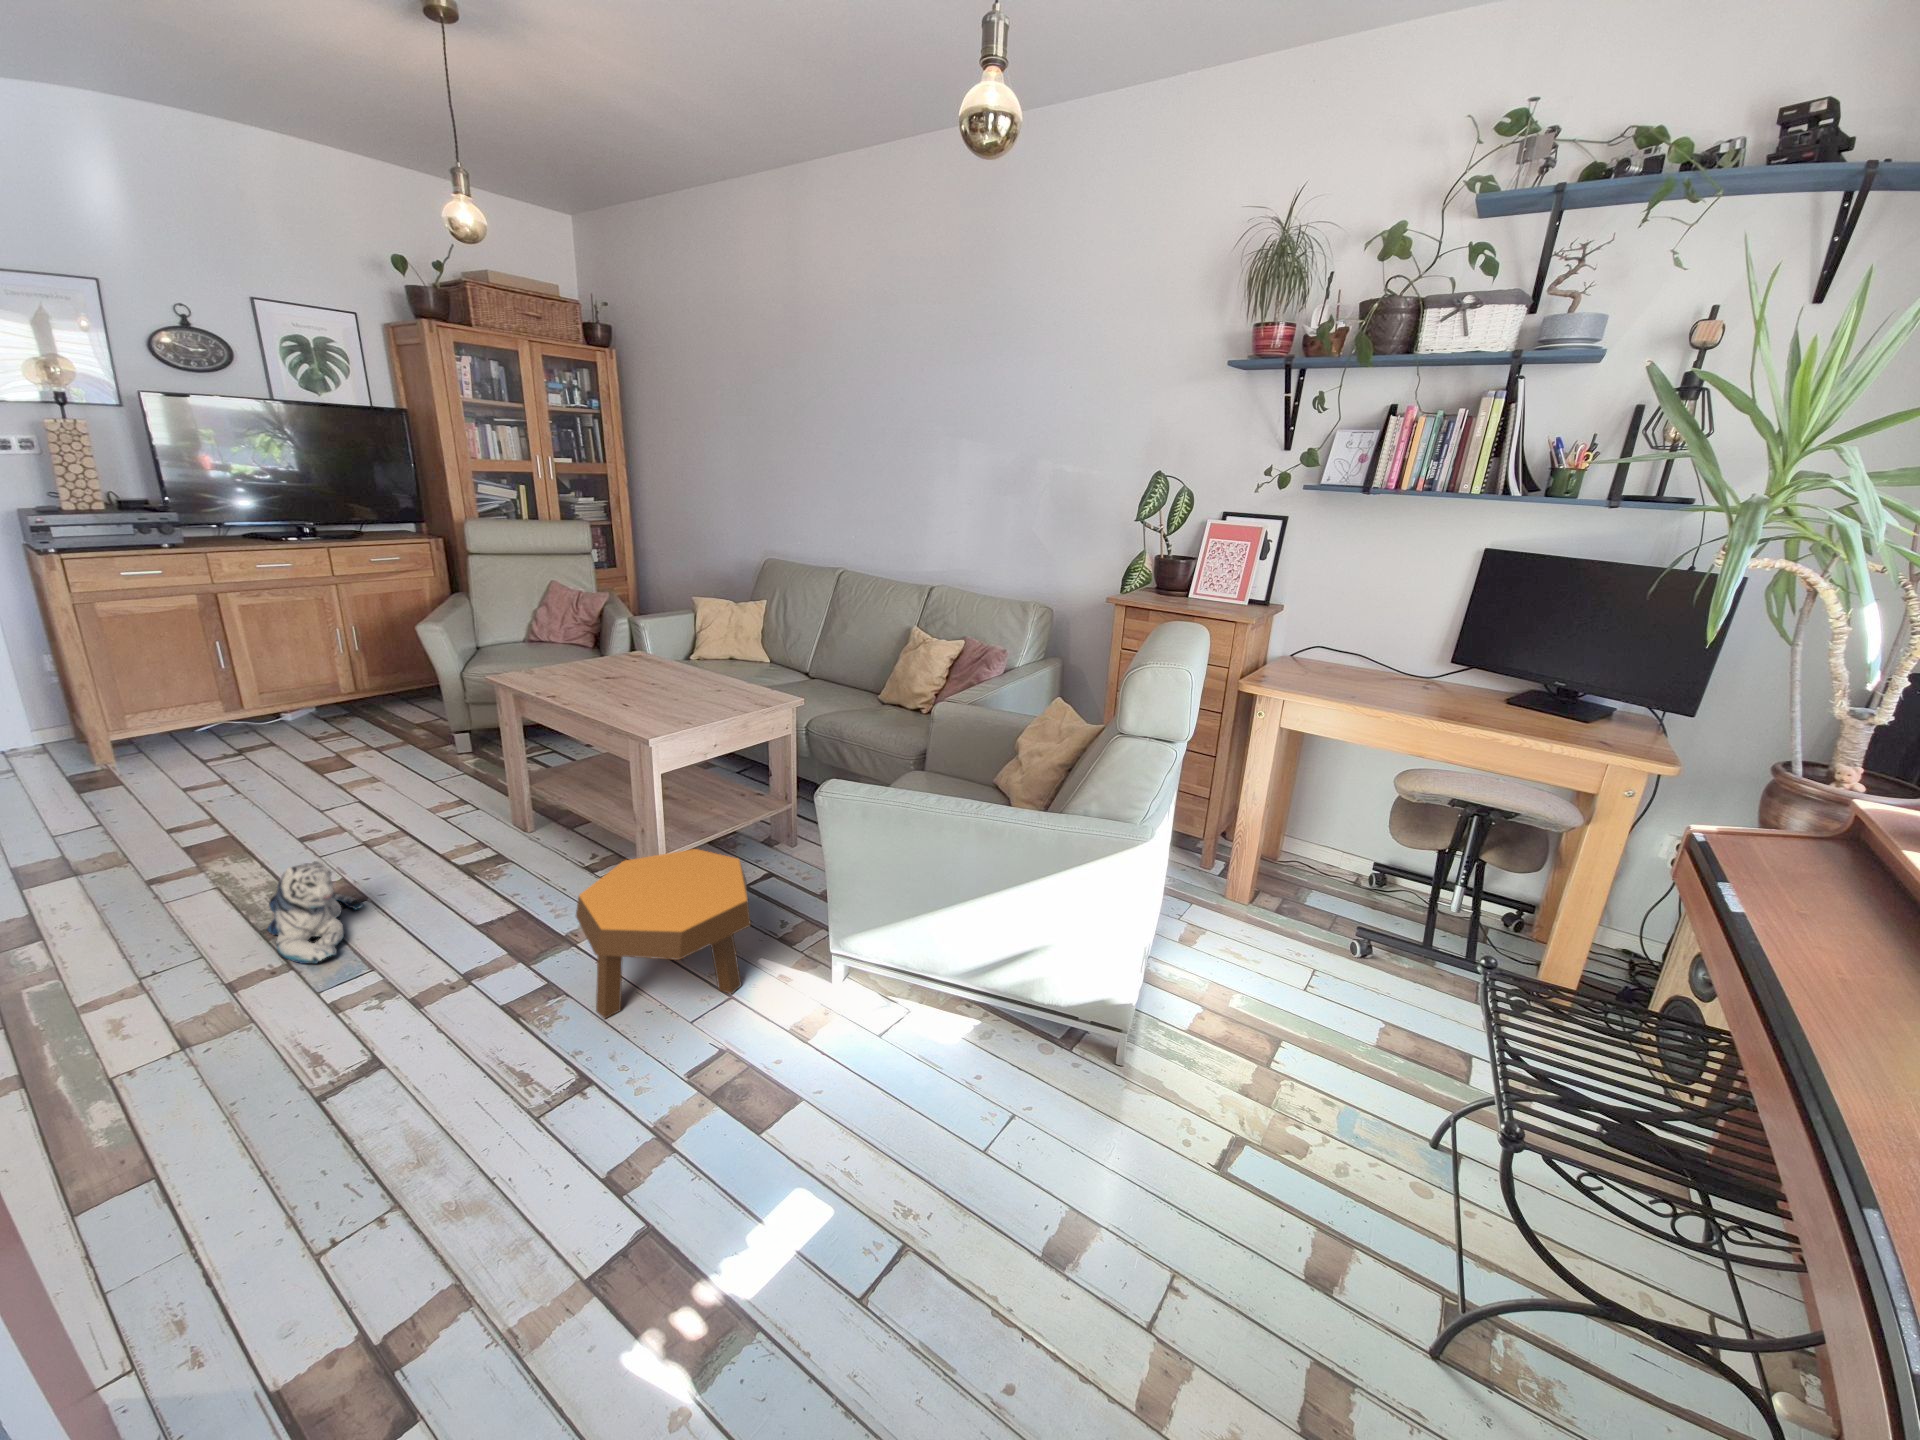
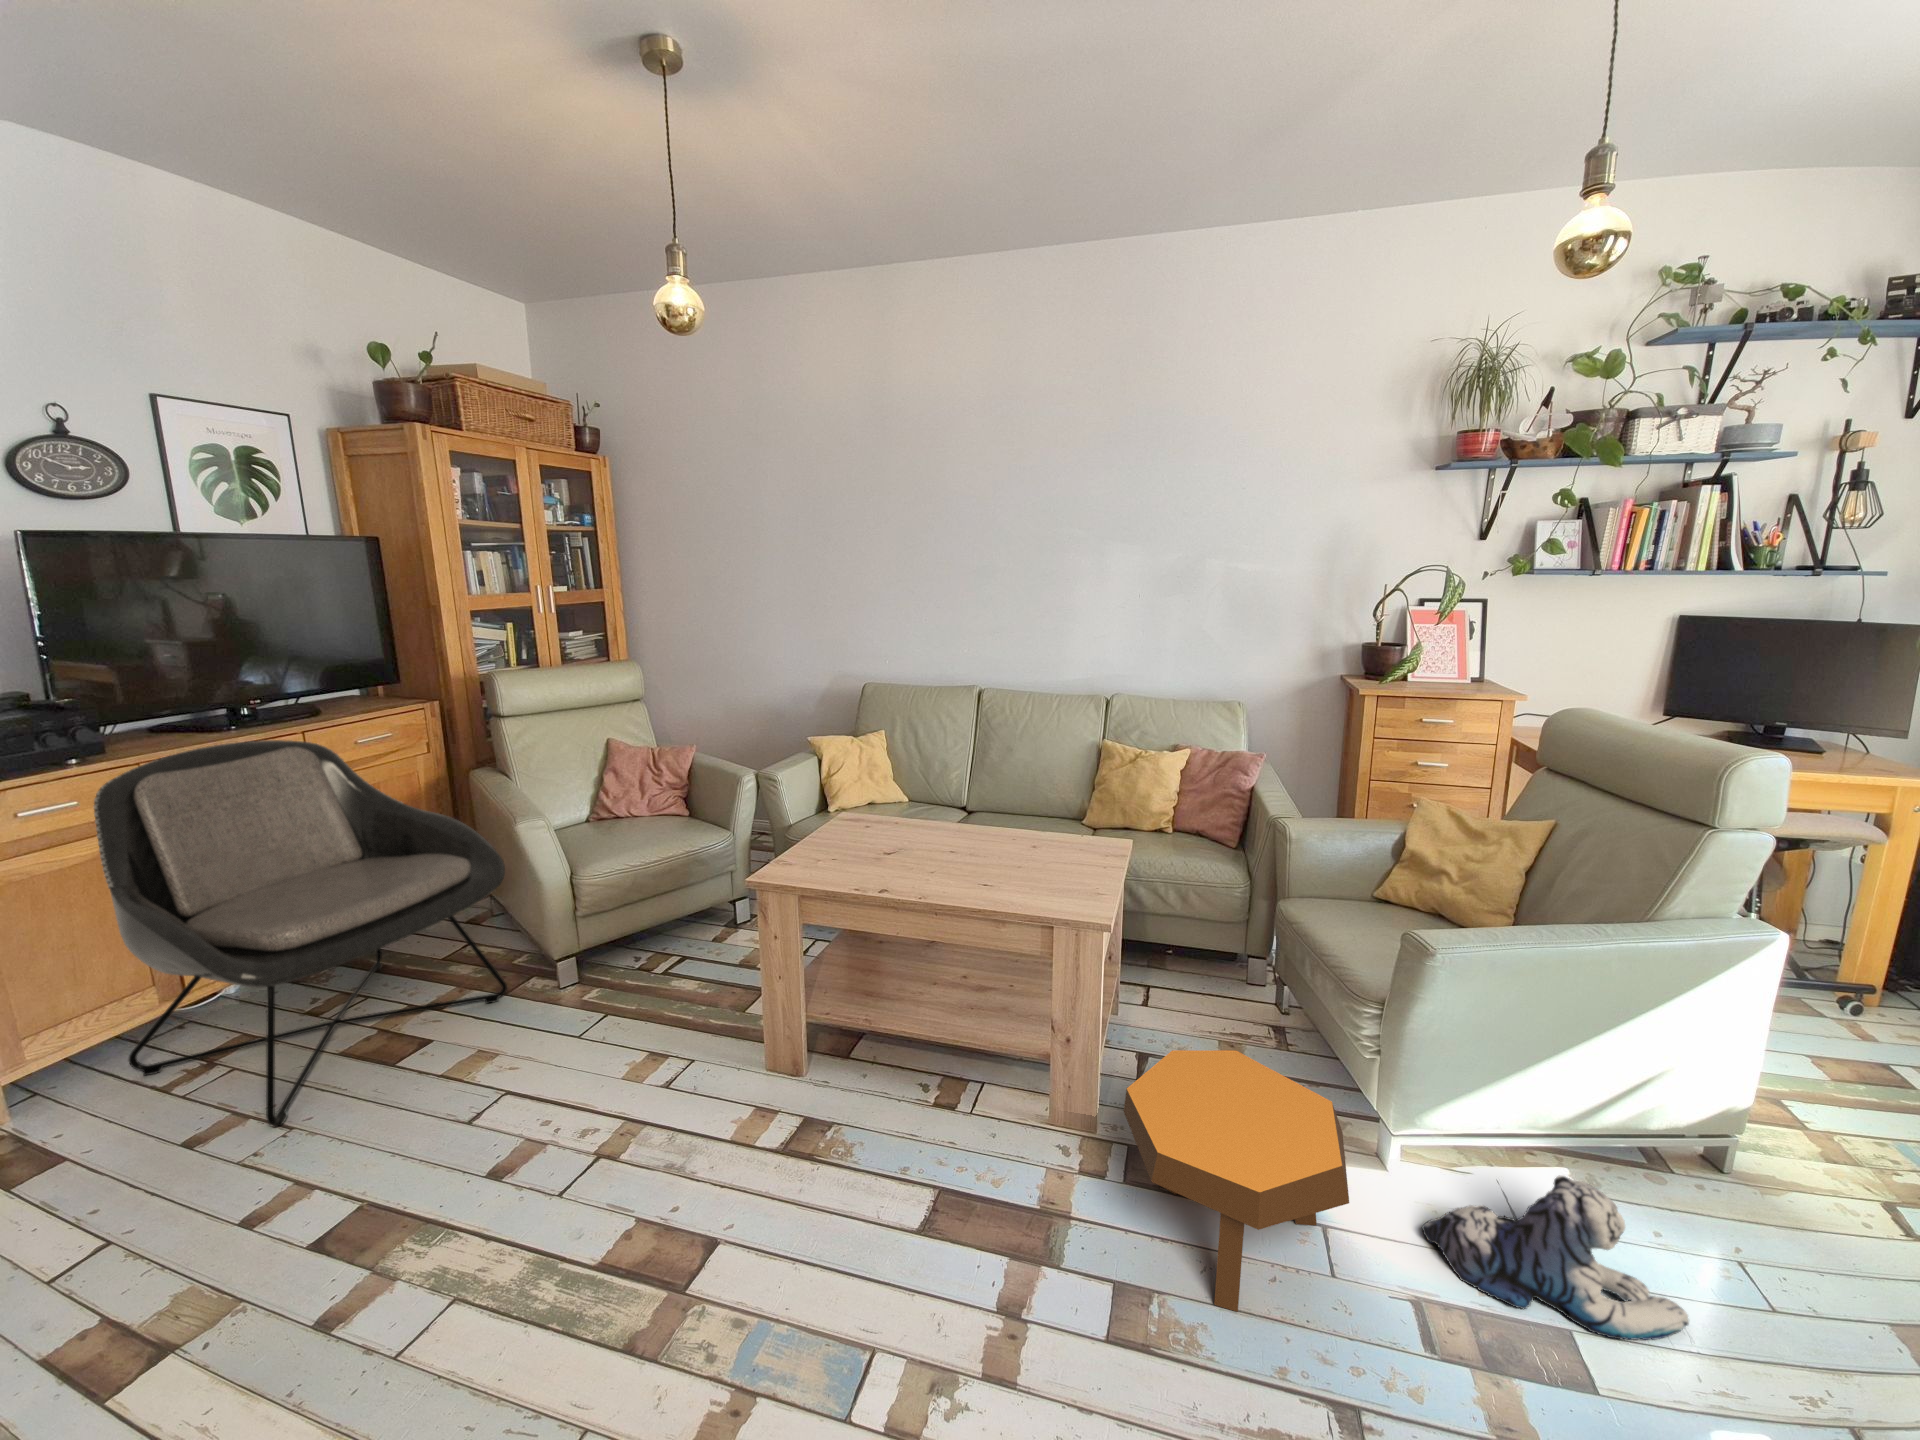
lounge chair: none [153,547,421,793] -> present [94,740,507,1127]
plush toy: present [267,862,363,964] -> present [1422,1176,1689,1340]

